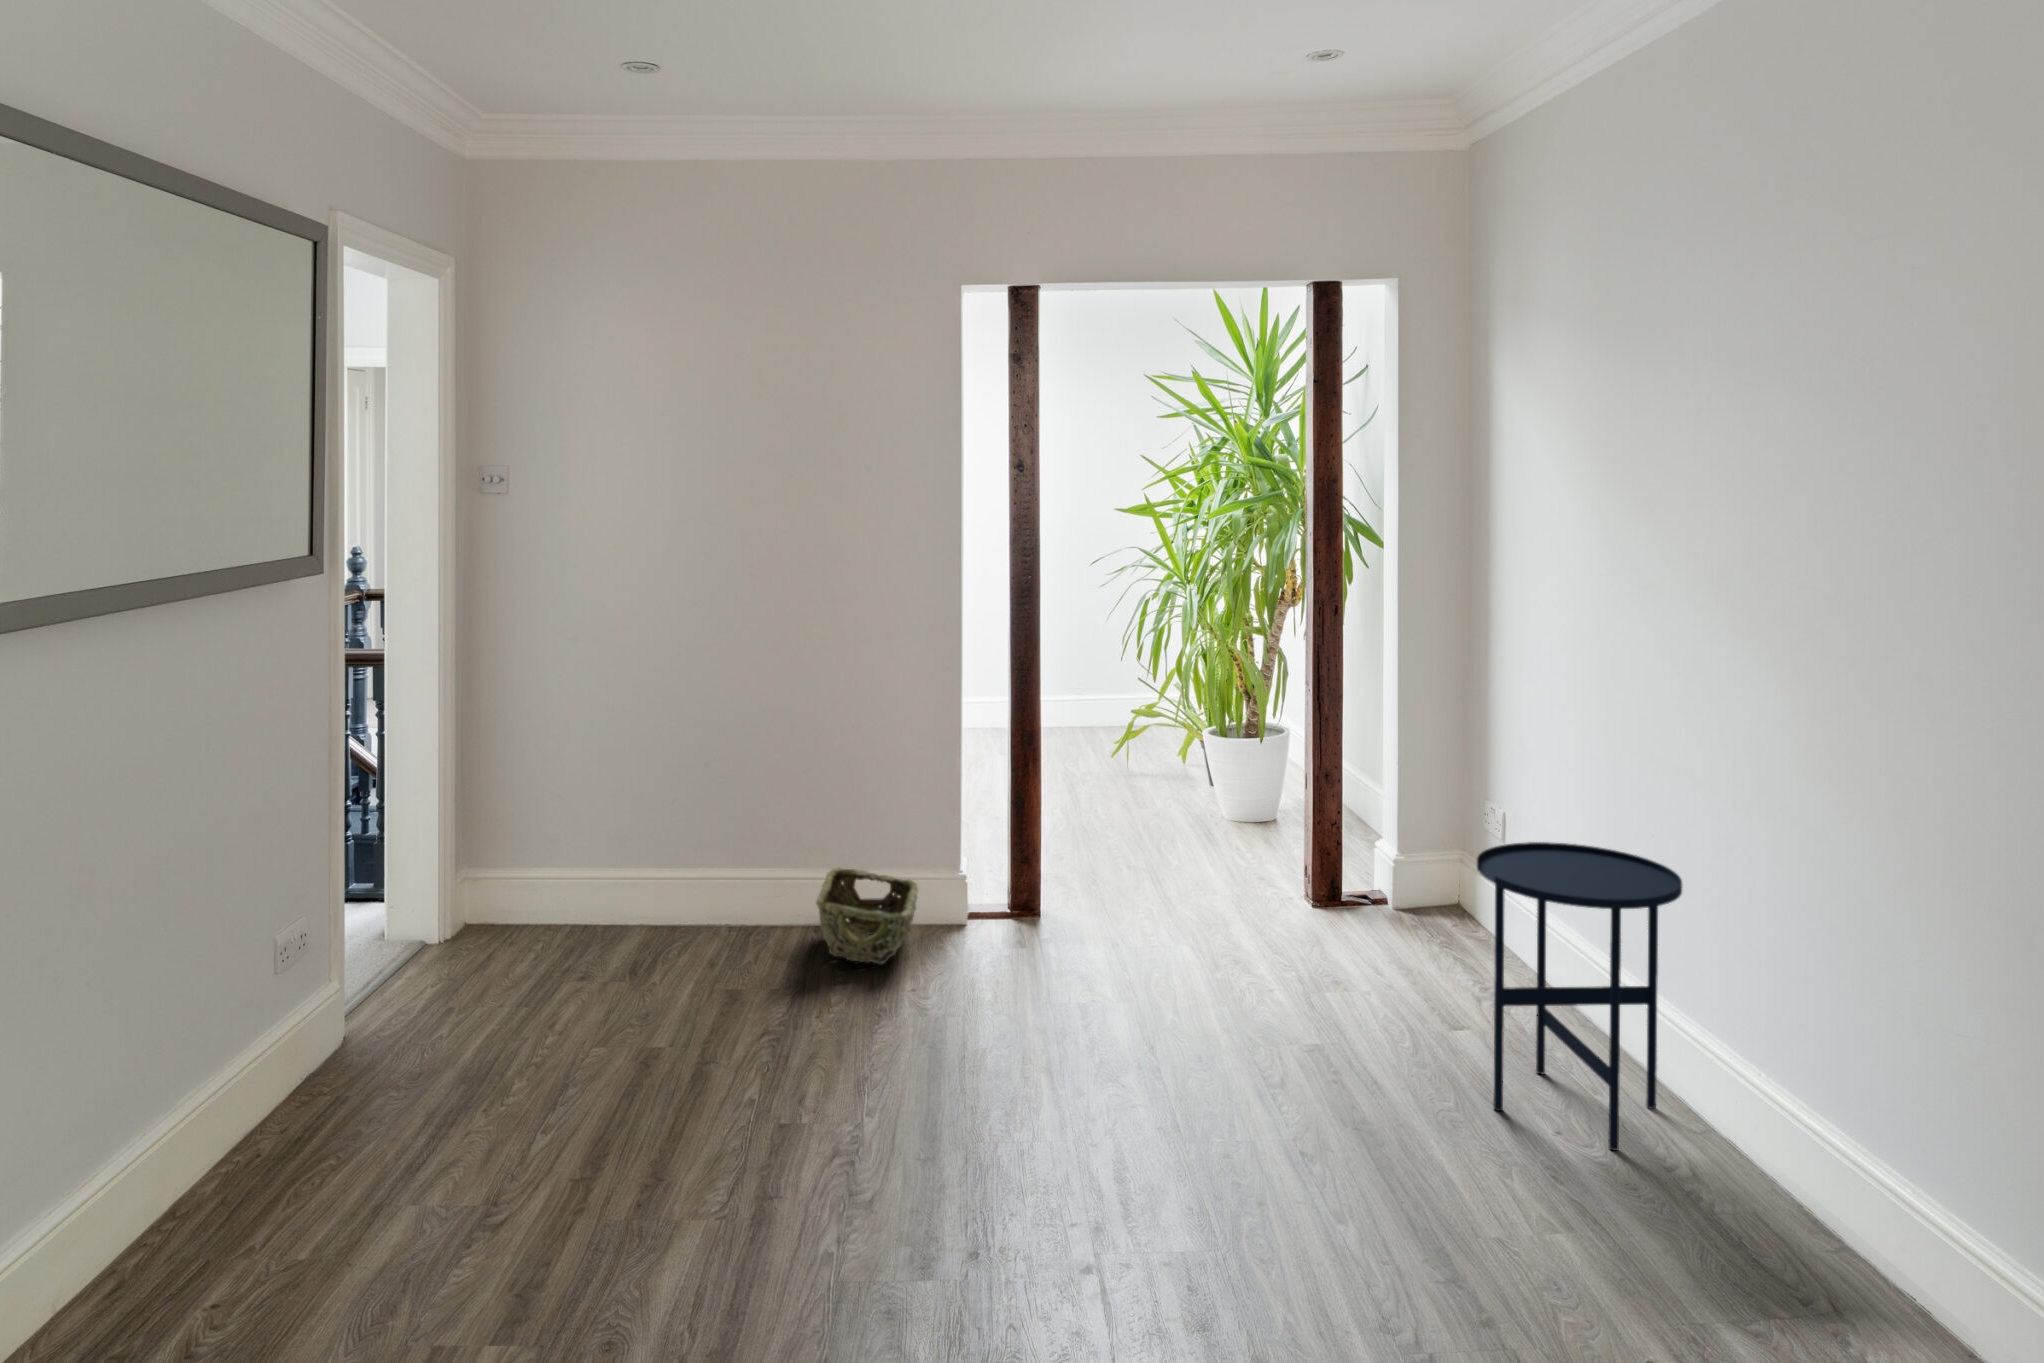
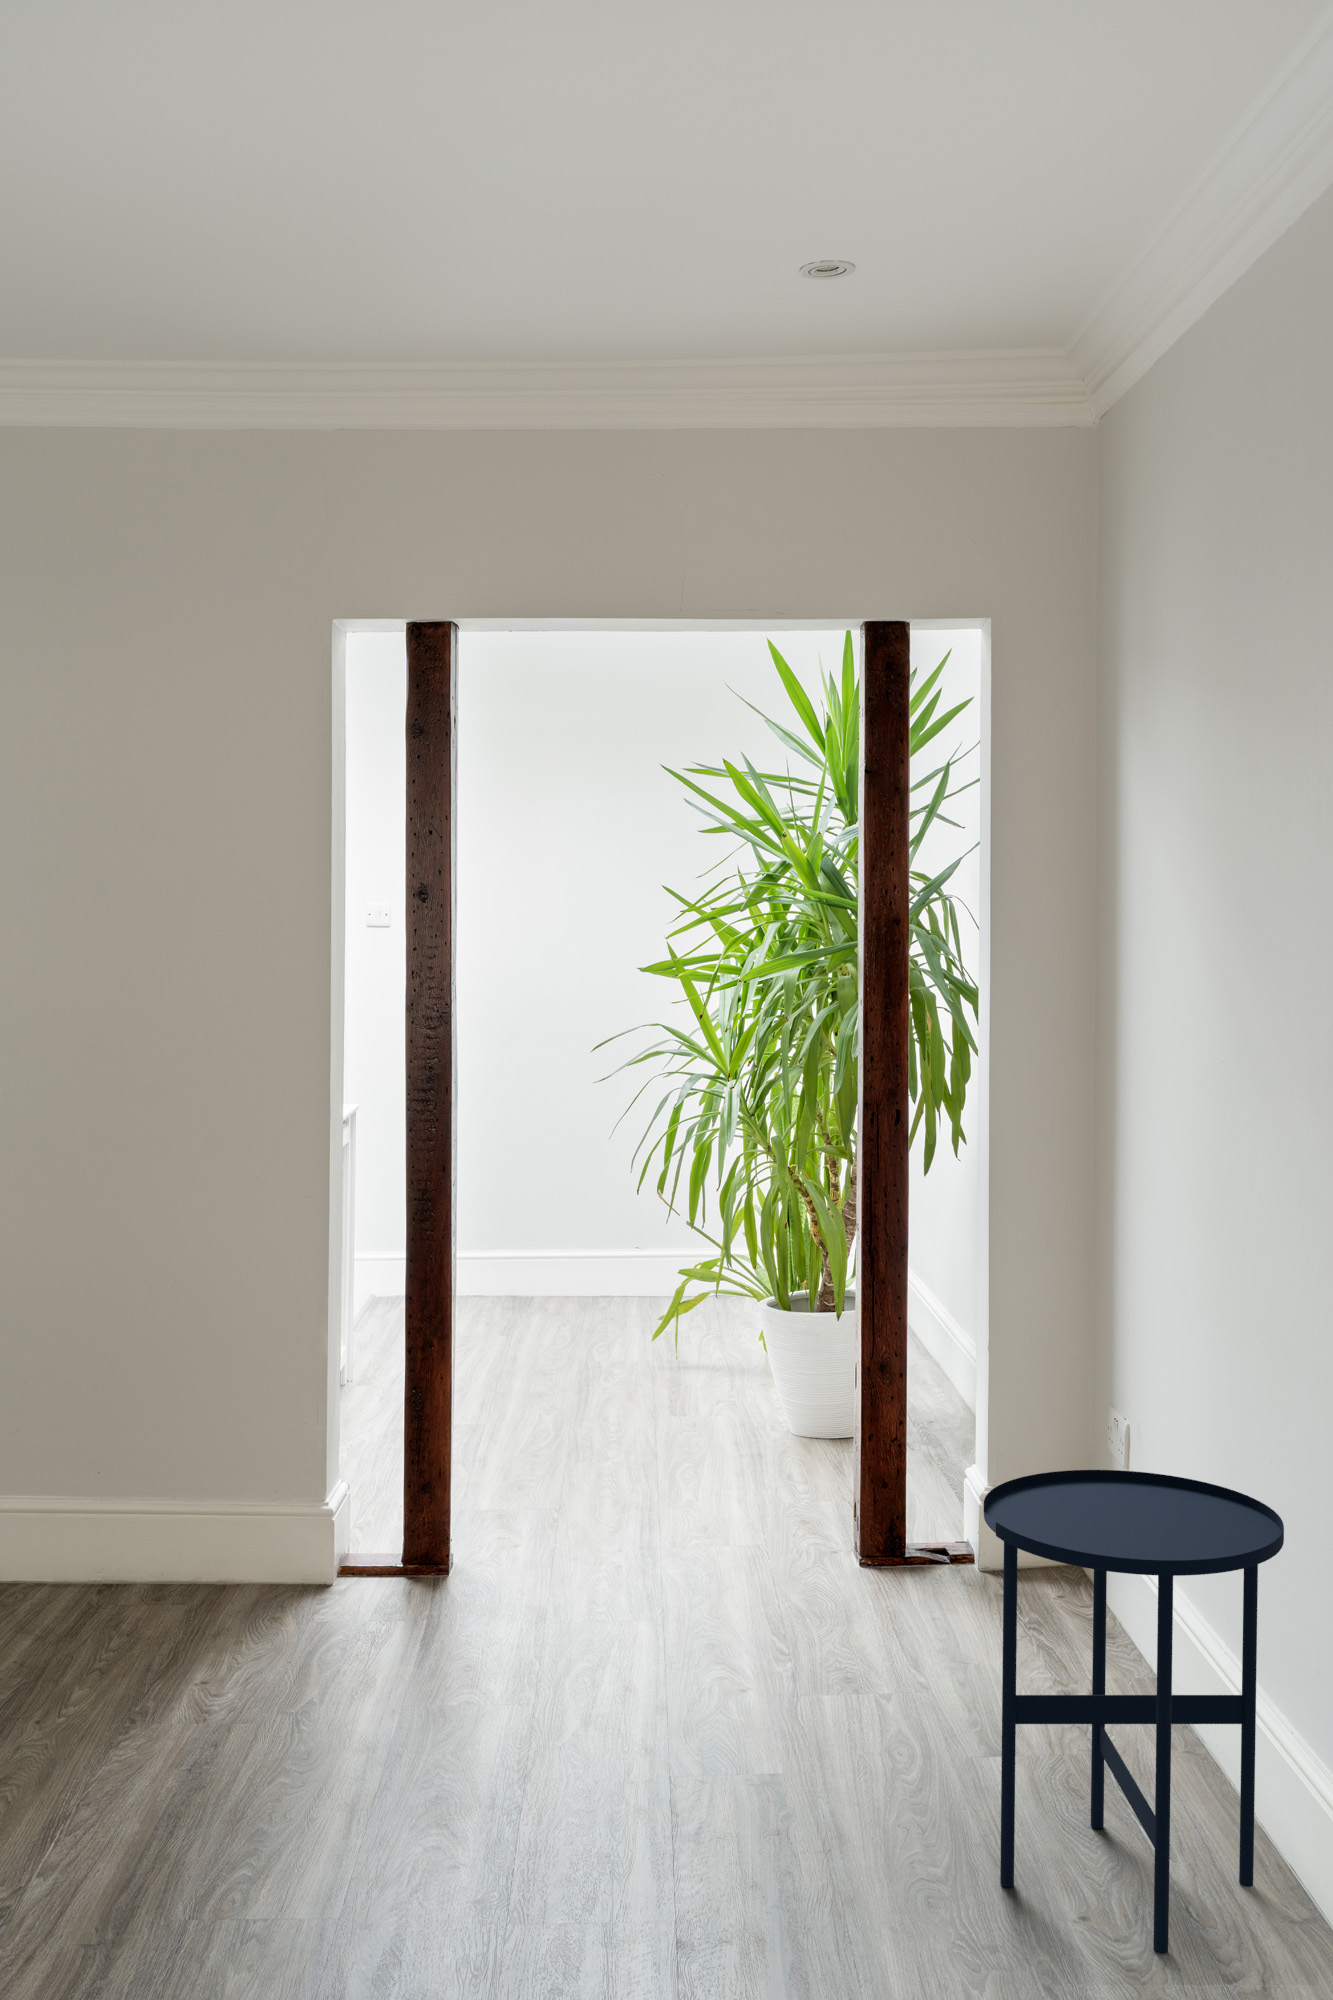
woven basket: present [816,868,918,964] -> none [66,1497,251,1645]

